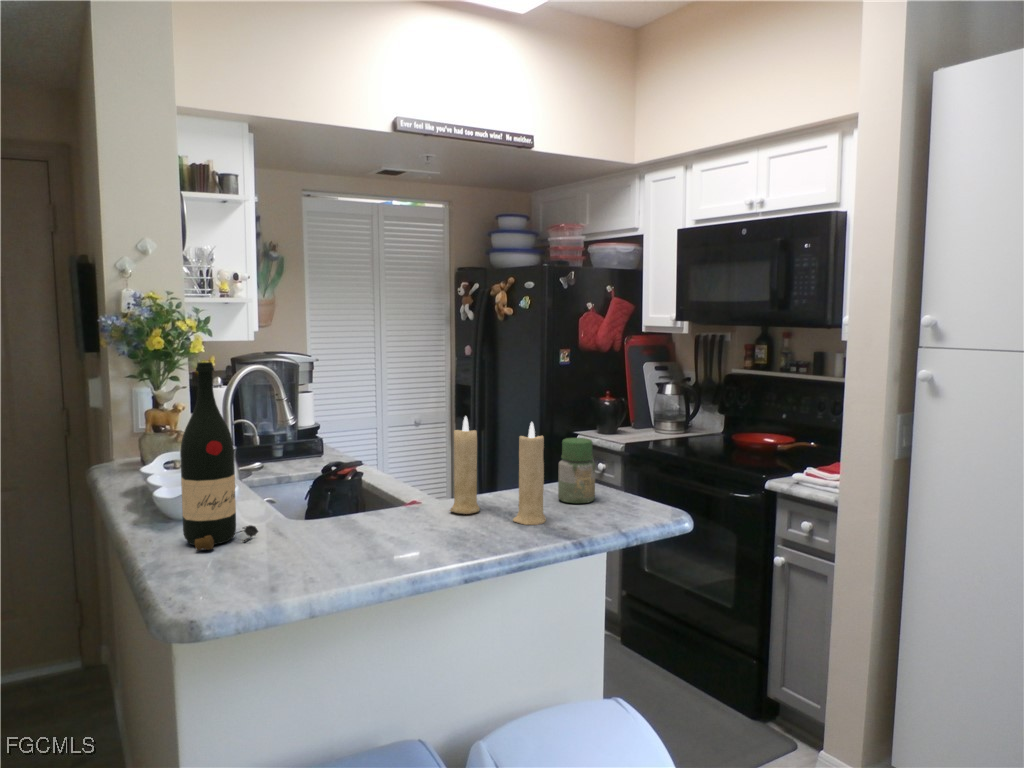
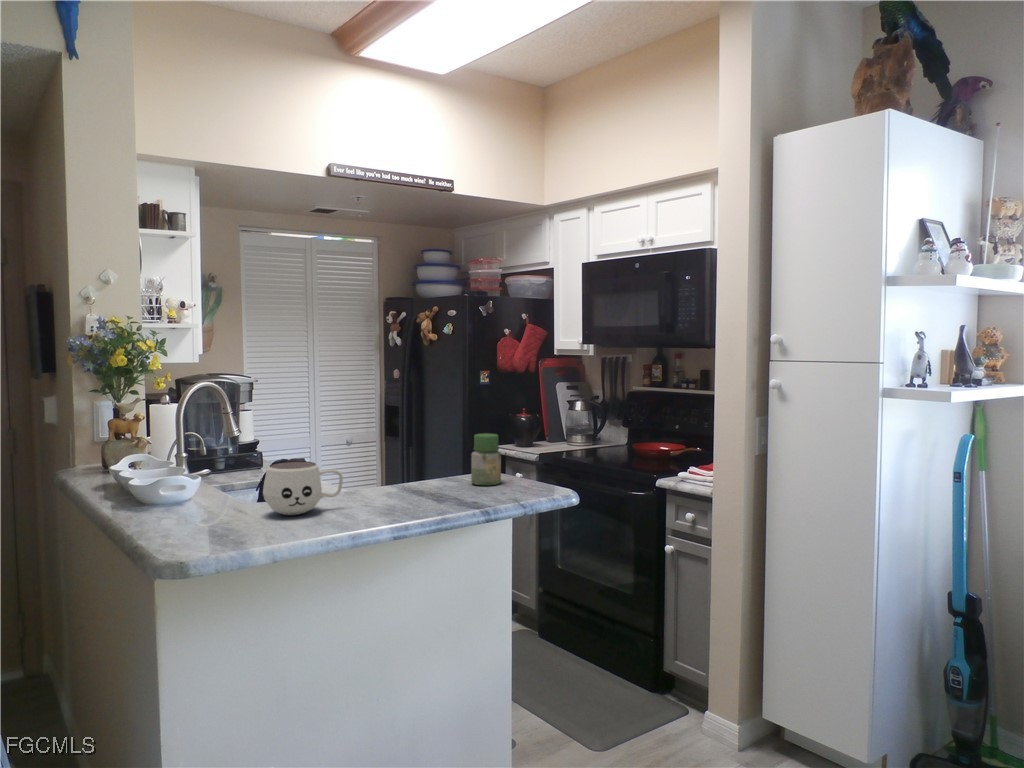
wine bottle: present [180,362,258,550] -> none [162,371,226,522]
candle: present [450,416,546,525] -> none [382,413,461,500]
mug: none [301,475,400,545] -> present [263,461,343,515]

